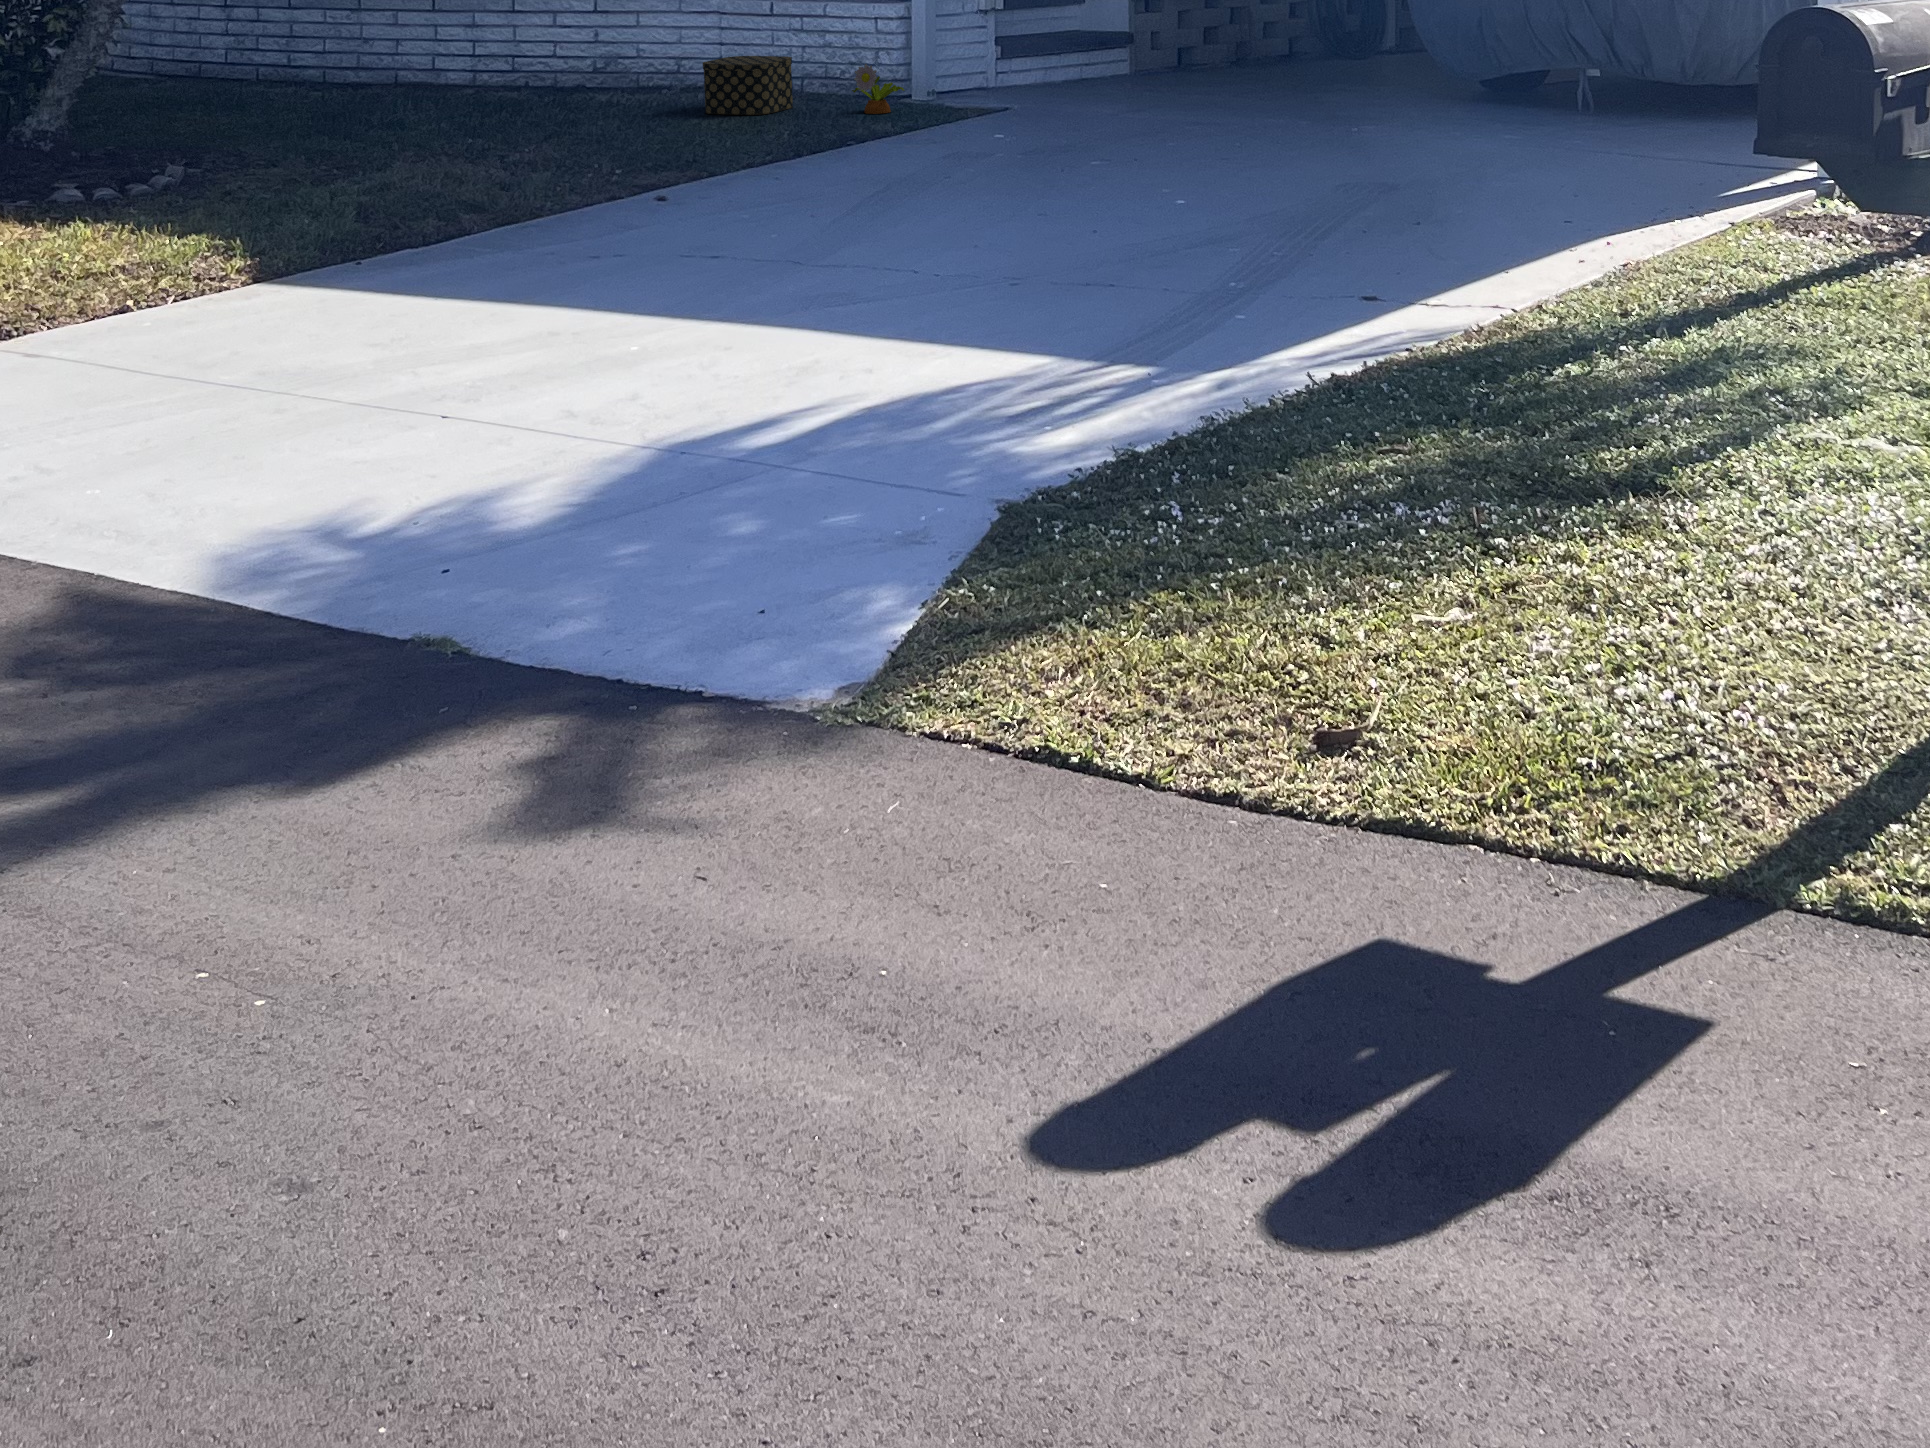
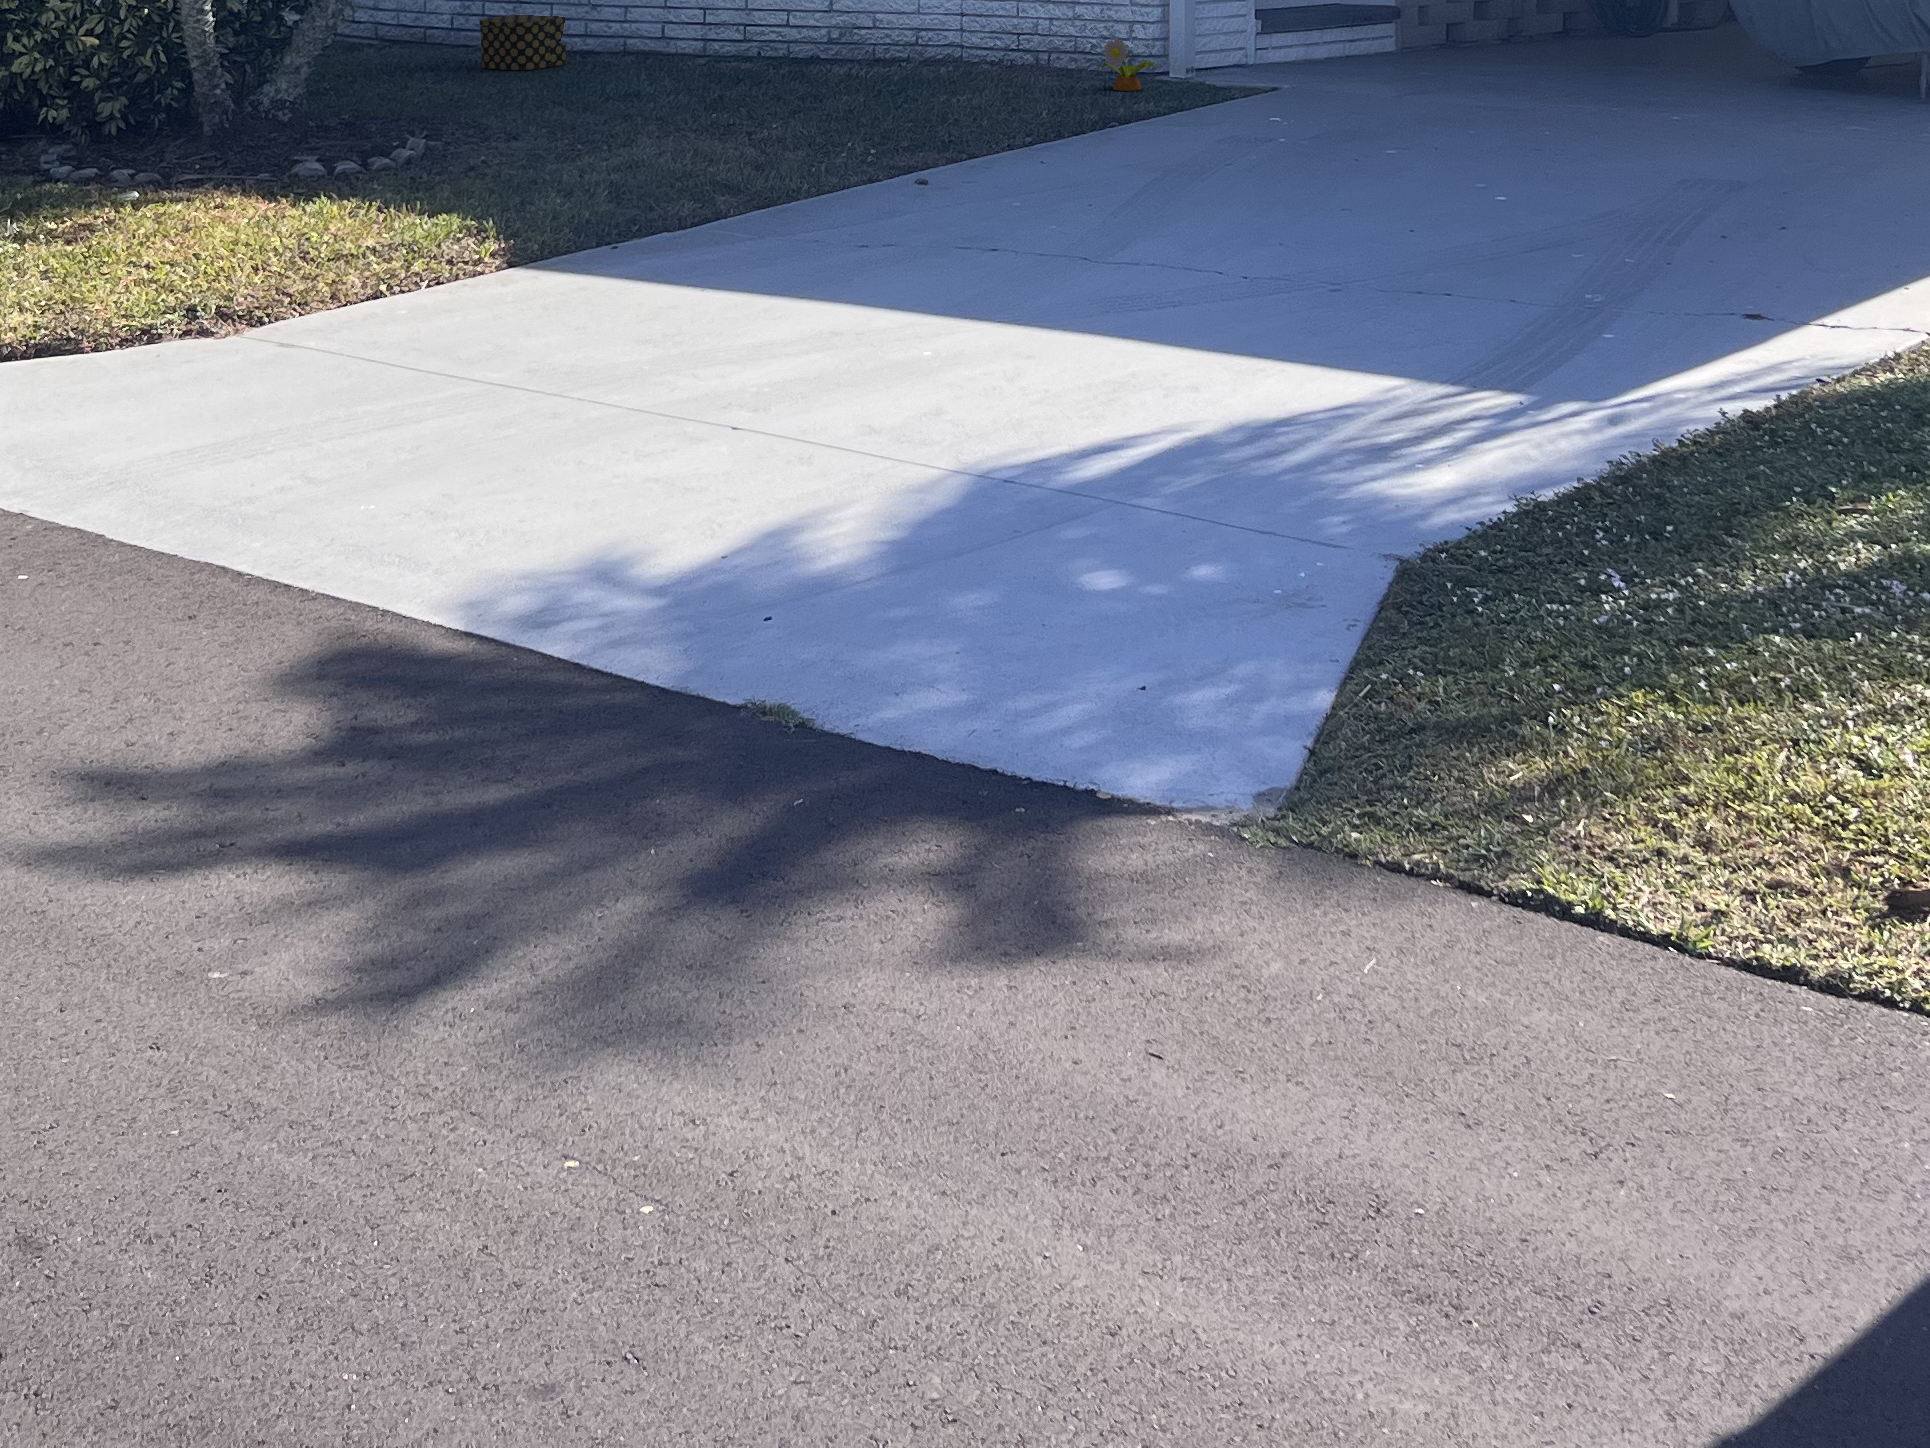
storage box: present [703,56,793,115] -> present [479,14,567,70]

